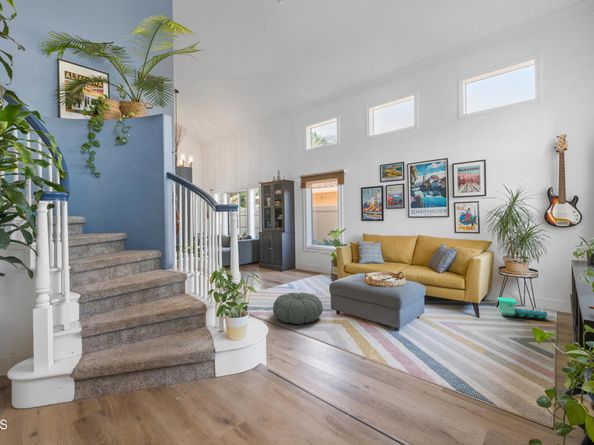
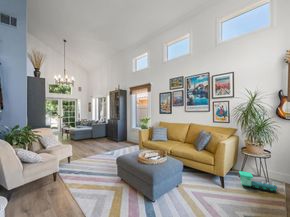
pouf: present [273,292,323,324] -> none [77,161,113,186]

